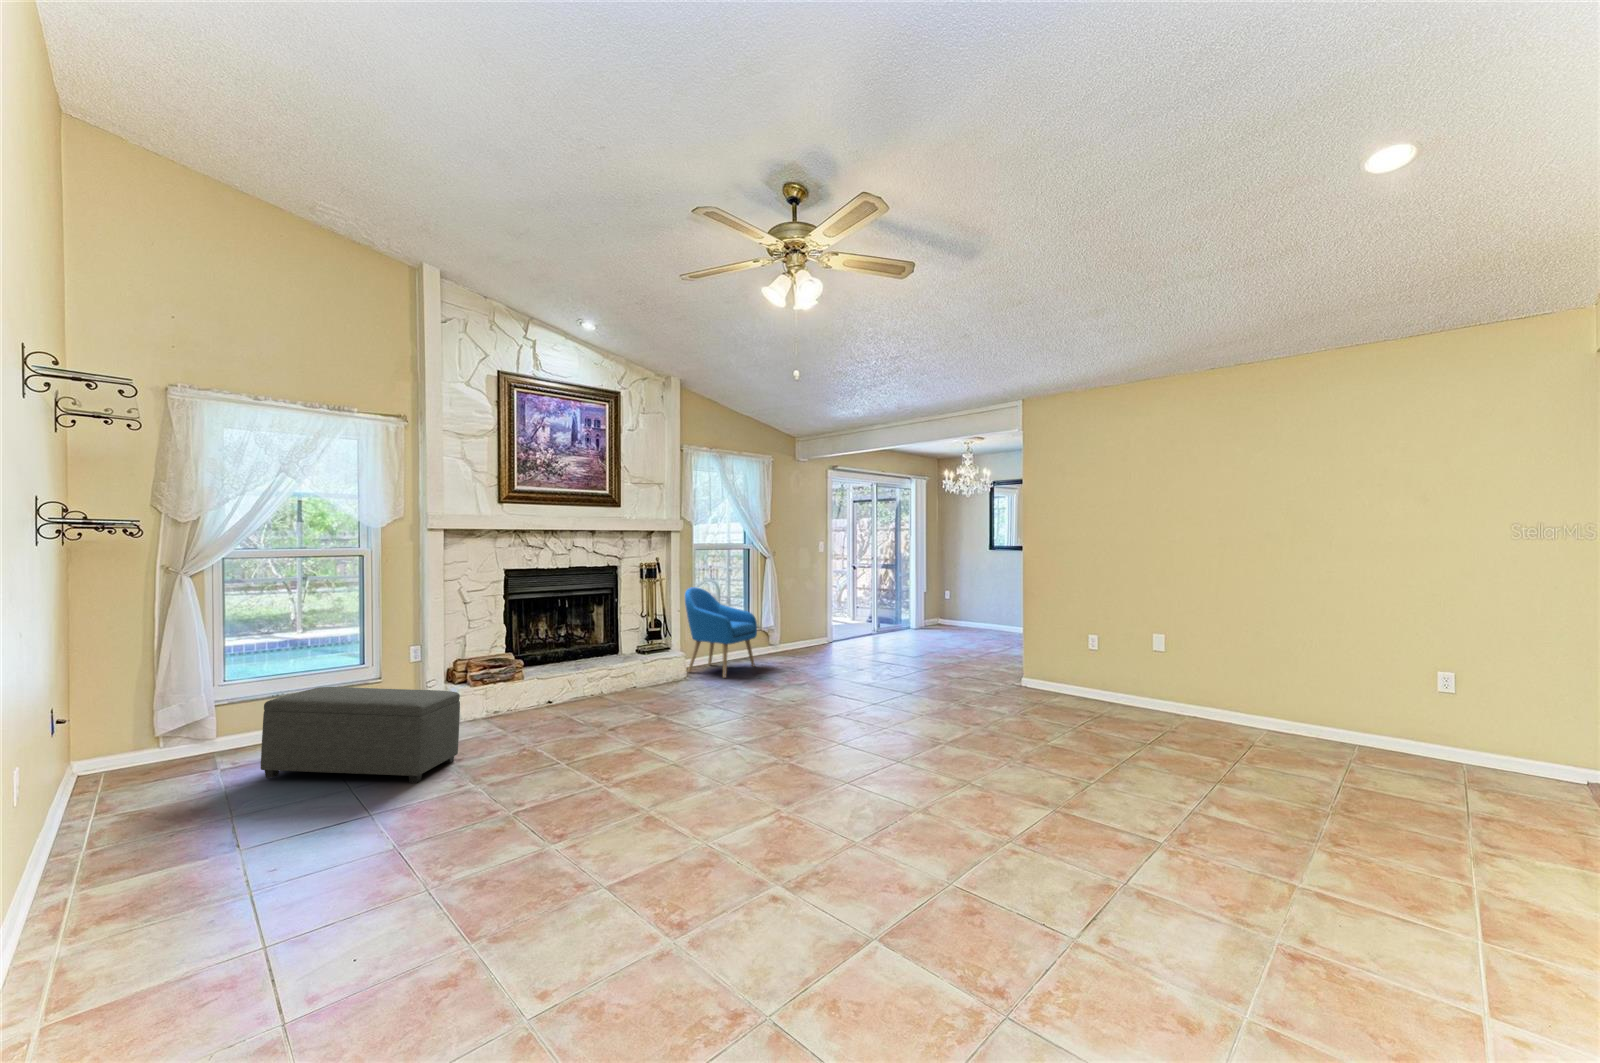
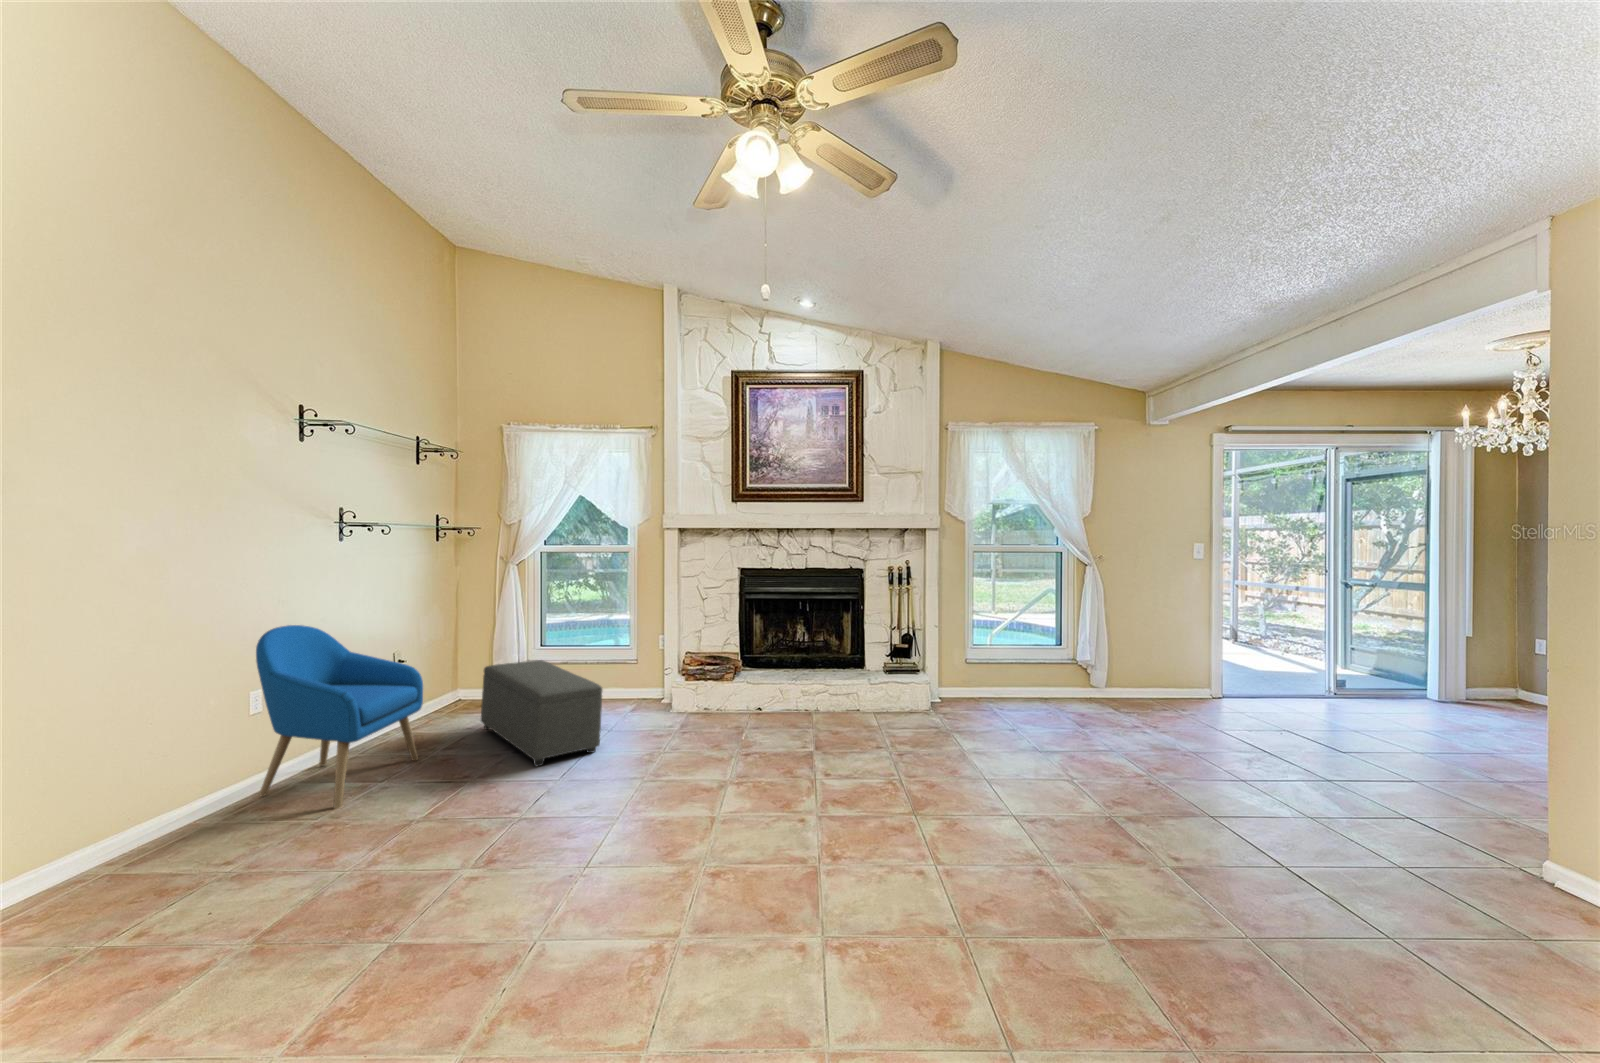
armchair: present [685,587,757,678] -> present [256,625,423,809]

